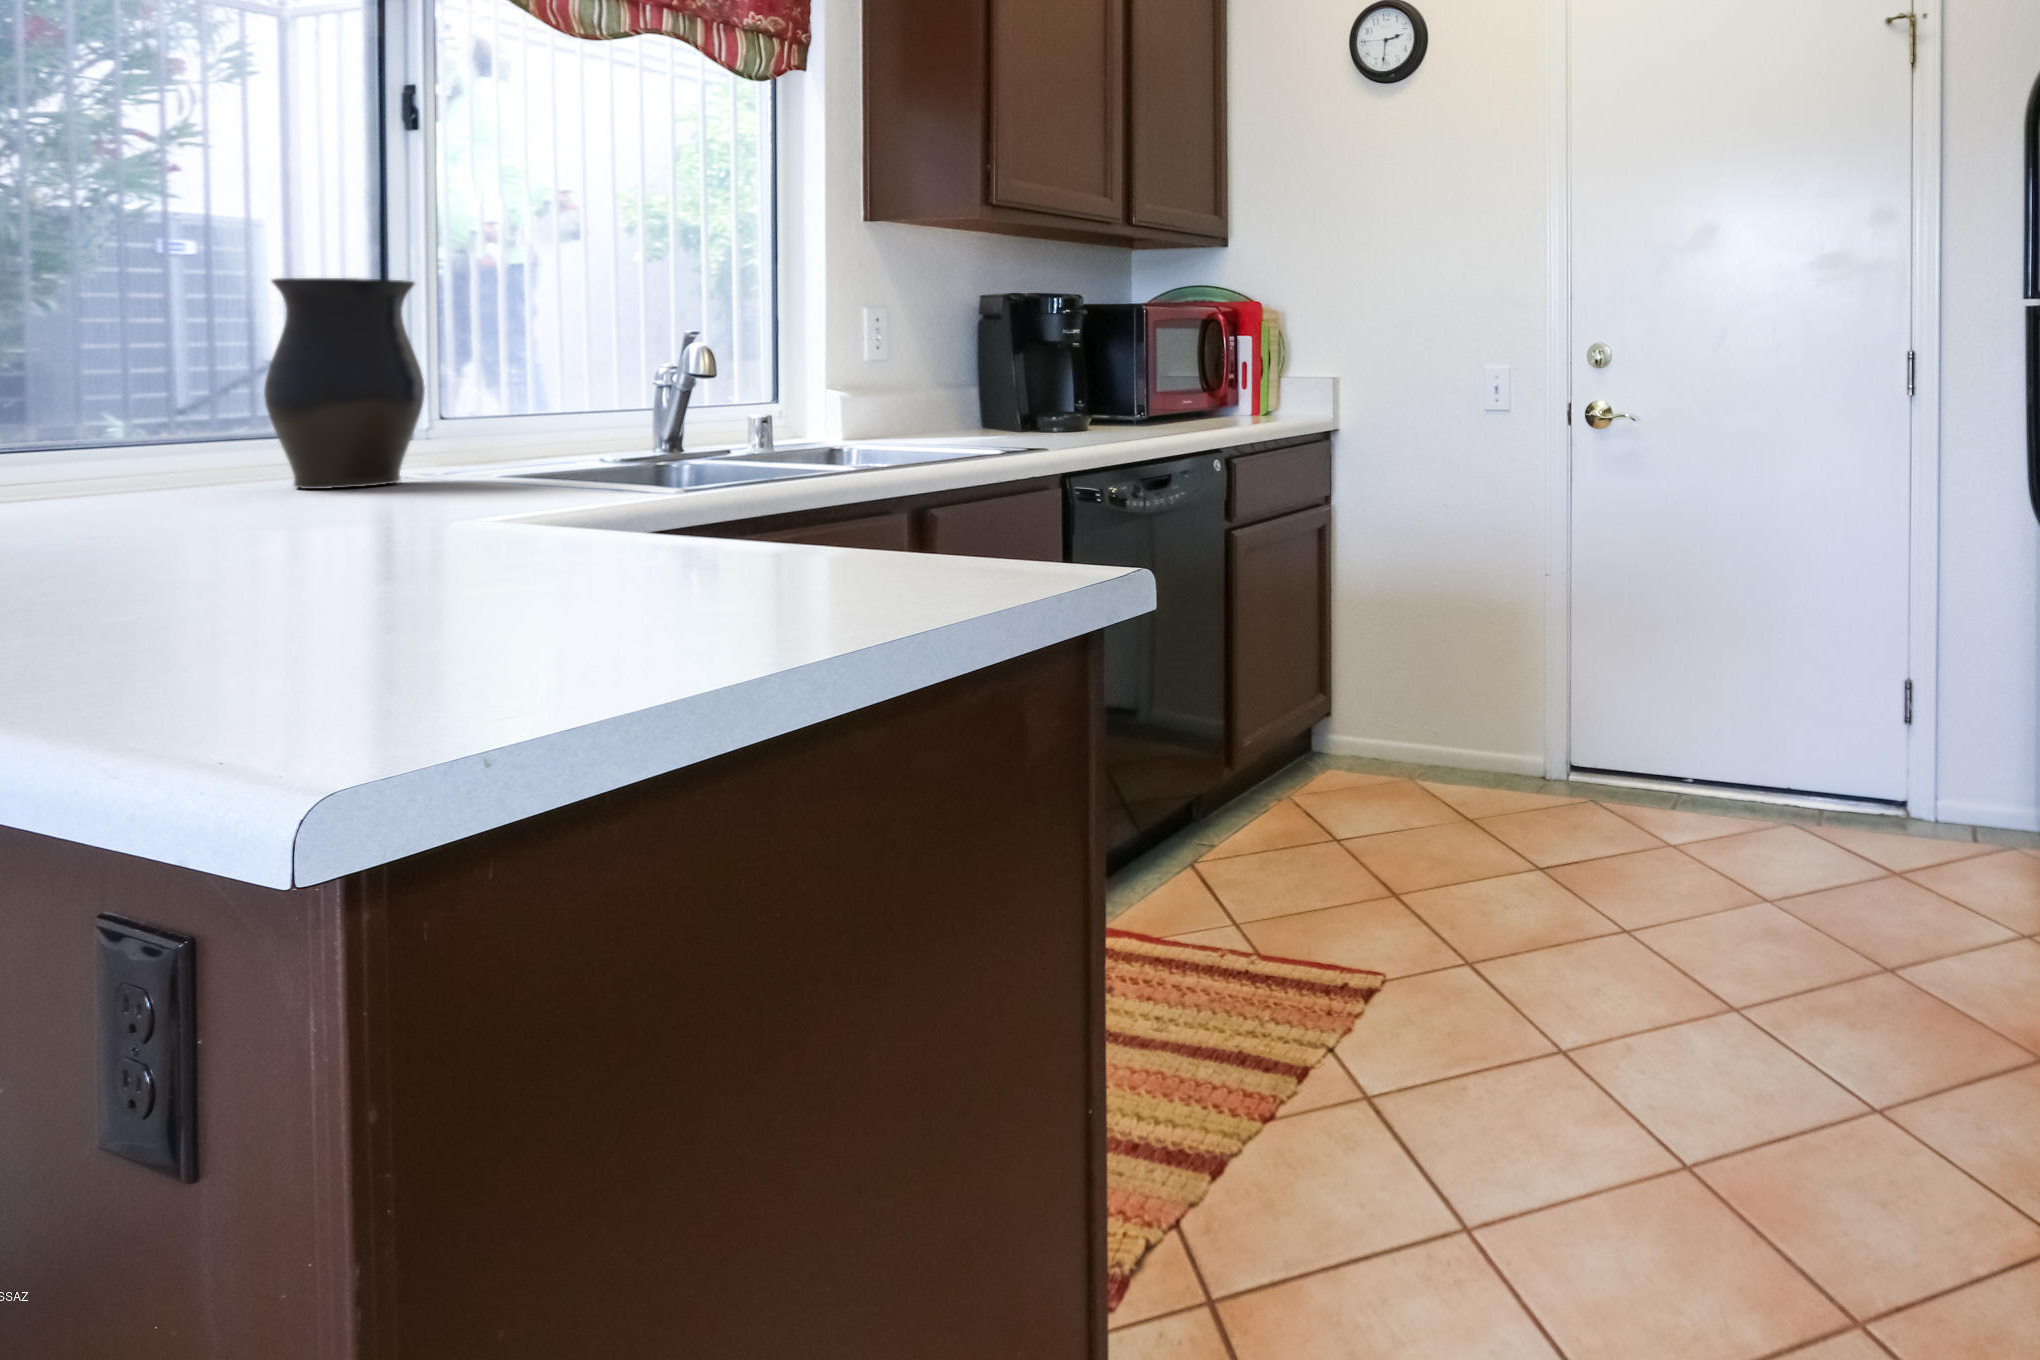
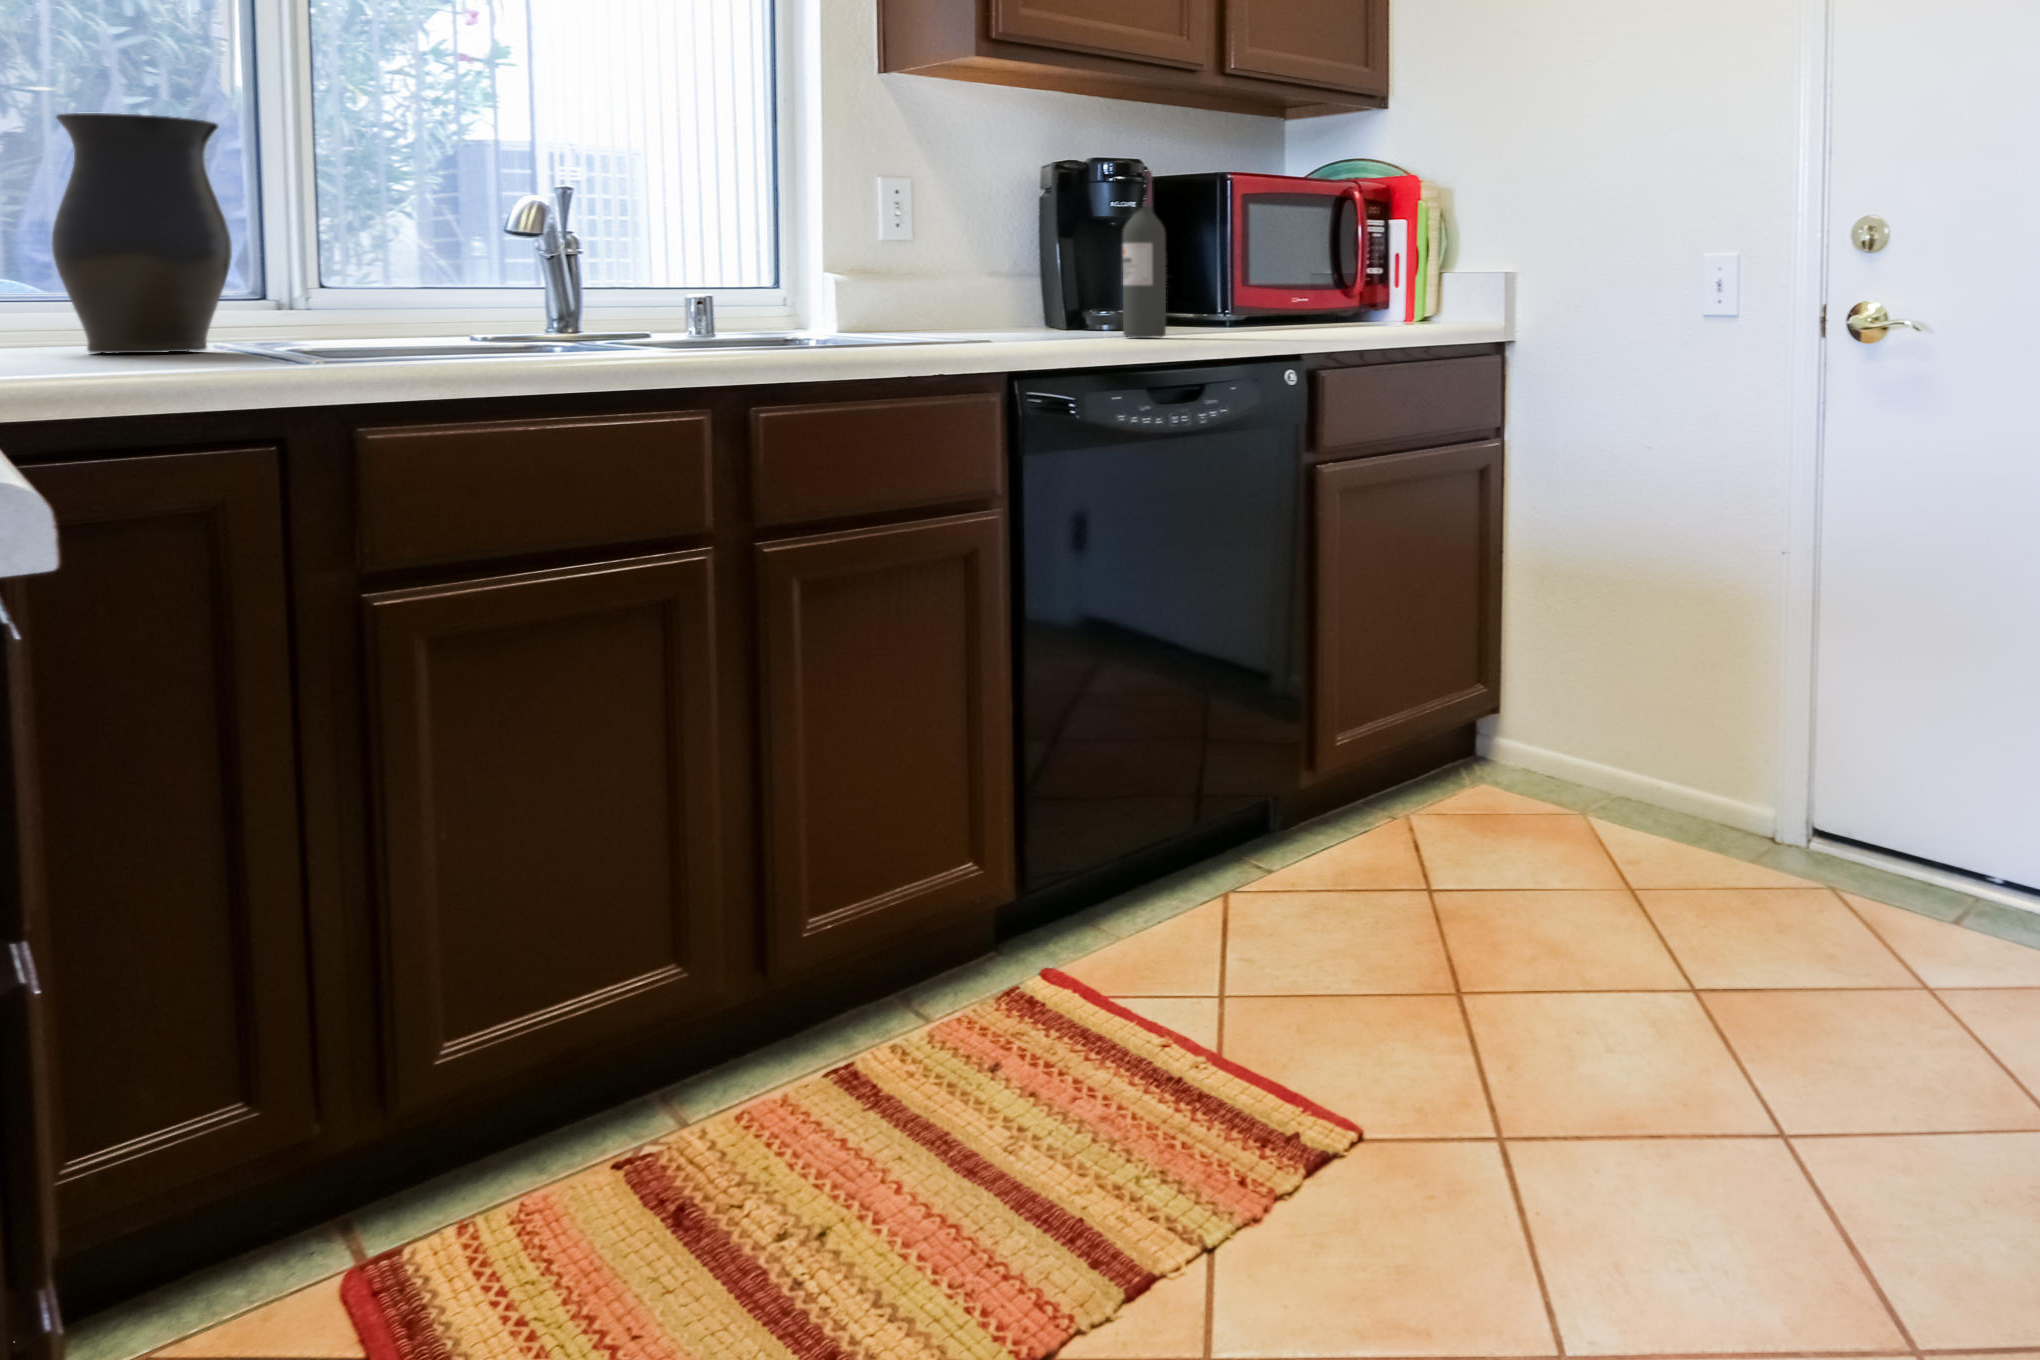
wine bottle: none [1063,301,1098,433] -> present [1123,171,1166,338]

